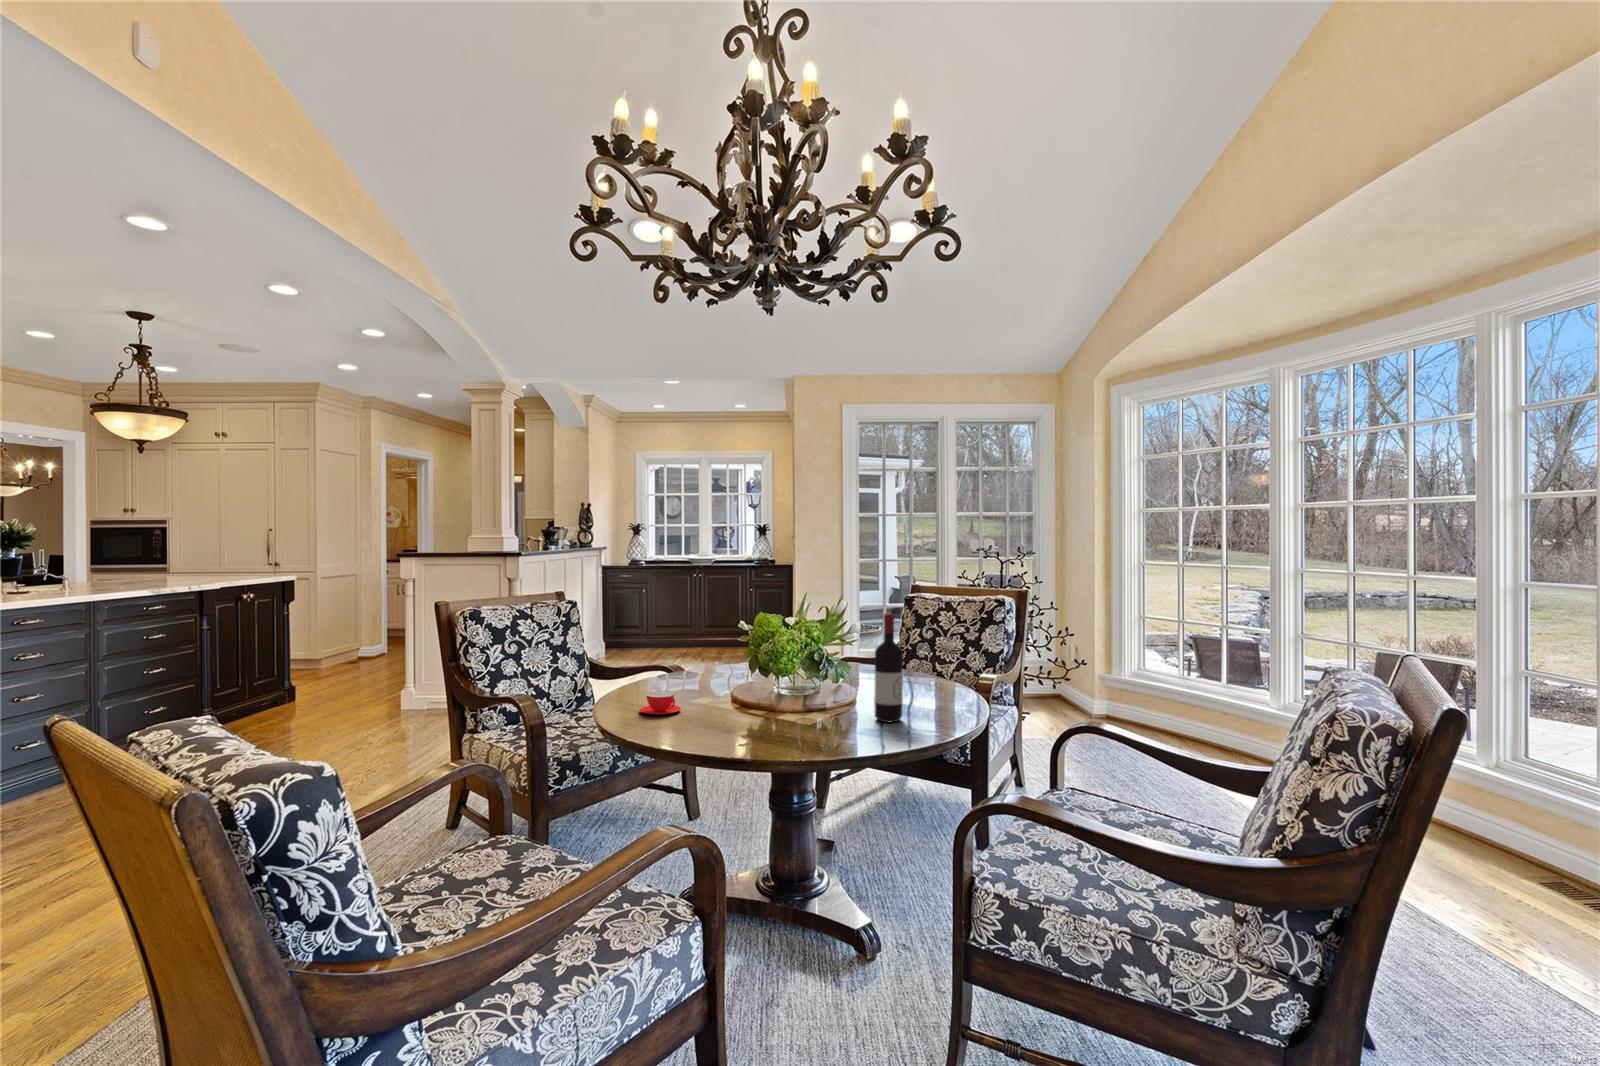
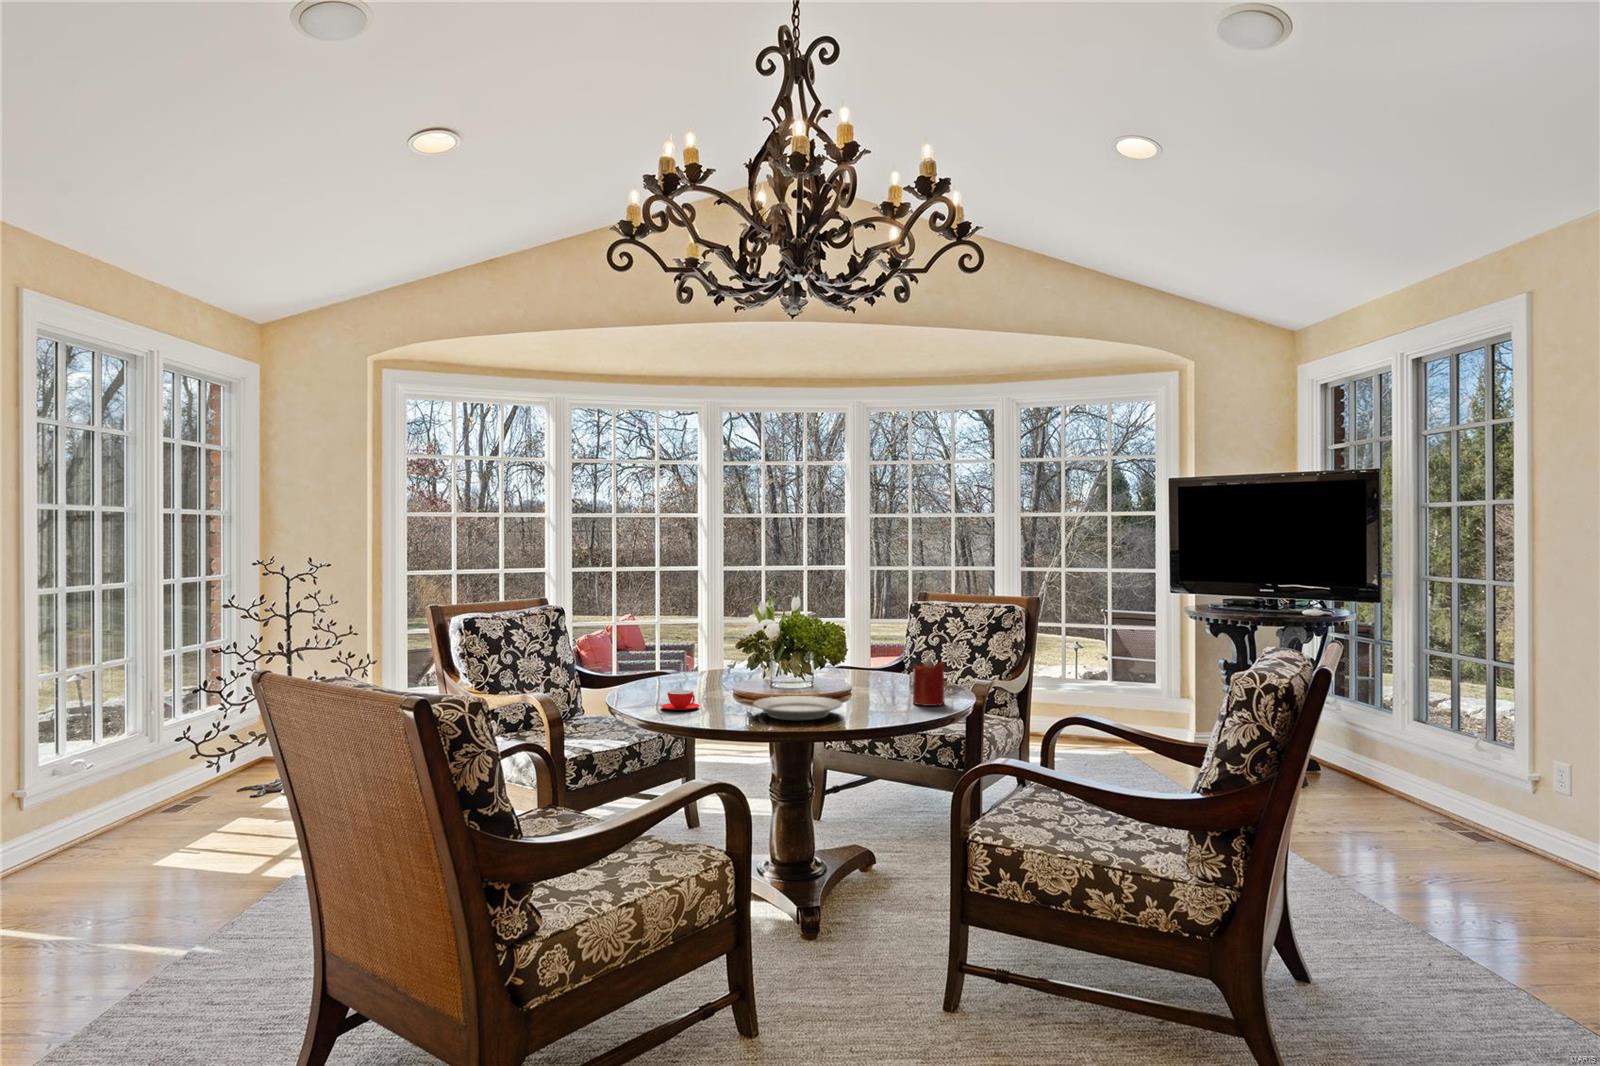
wine bottle: present [874,614,903,722] -> none [882,614,908,714]
candle: none [908,659,942,712] -> present [913,658,944,706]
plate: none [735,700,832,731] -> present [753,696,842,720]

